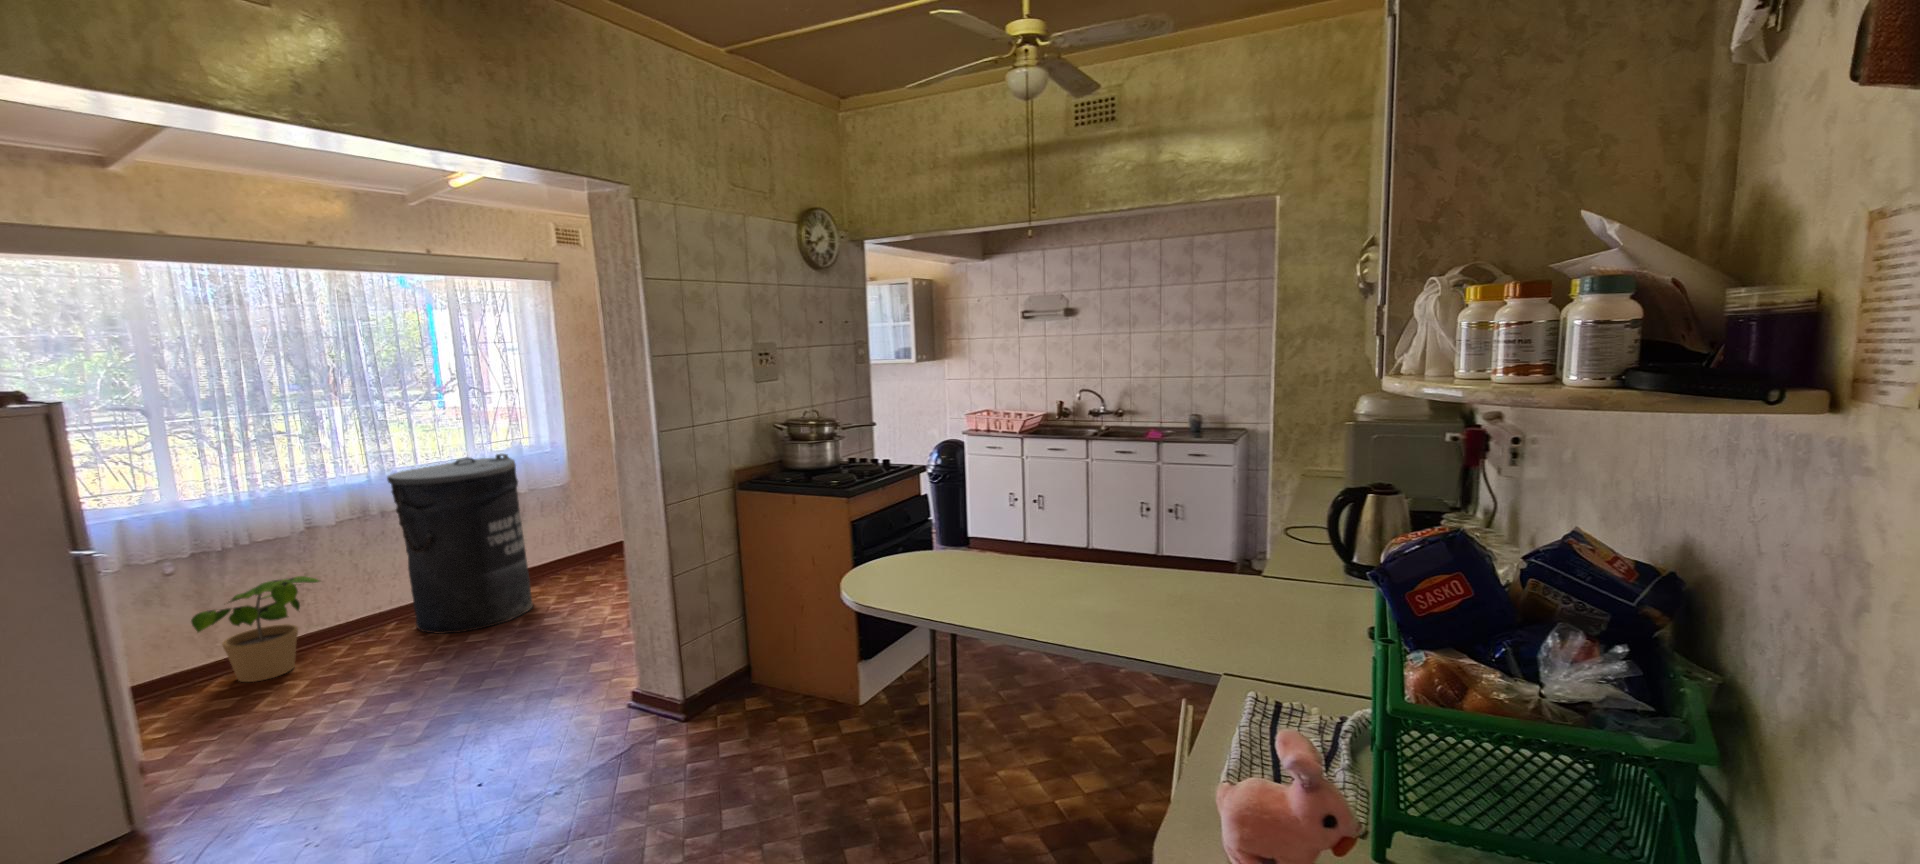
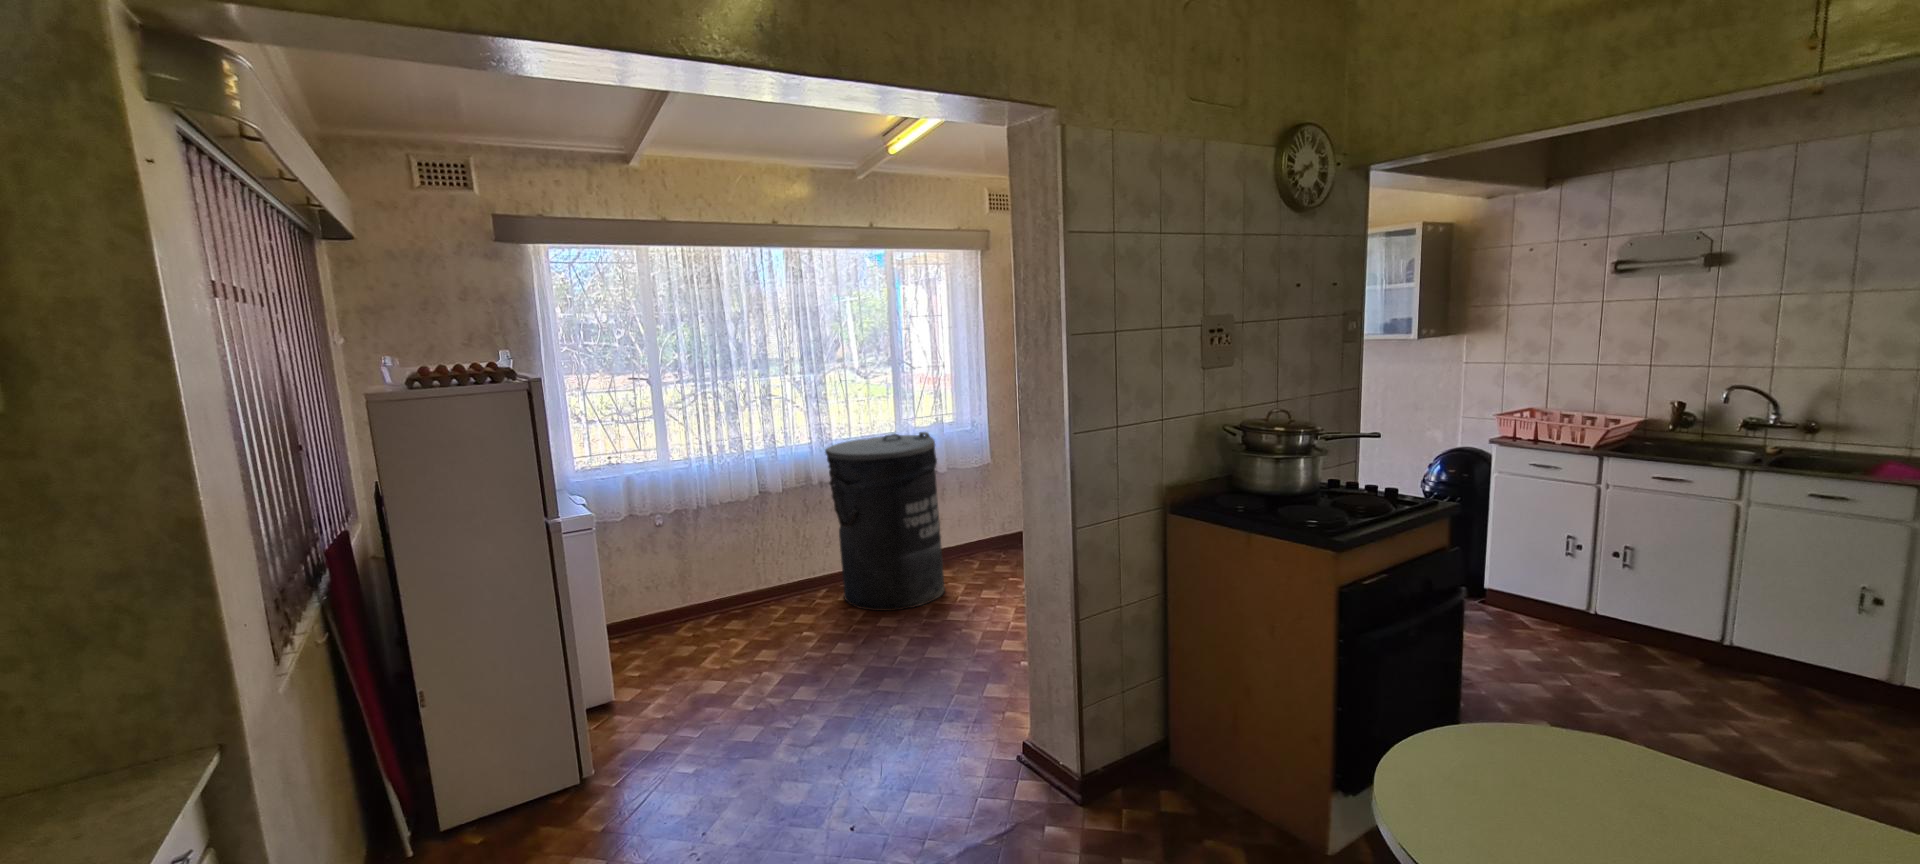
potted plant: present [191,576,320,682] -> none [670,541,762,631]

